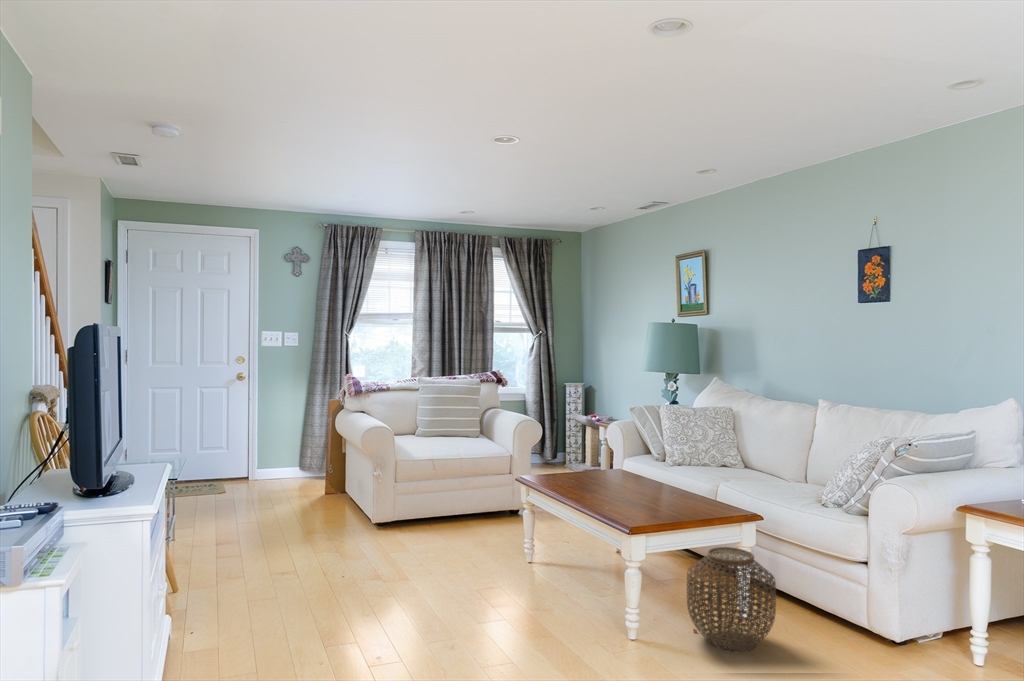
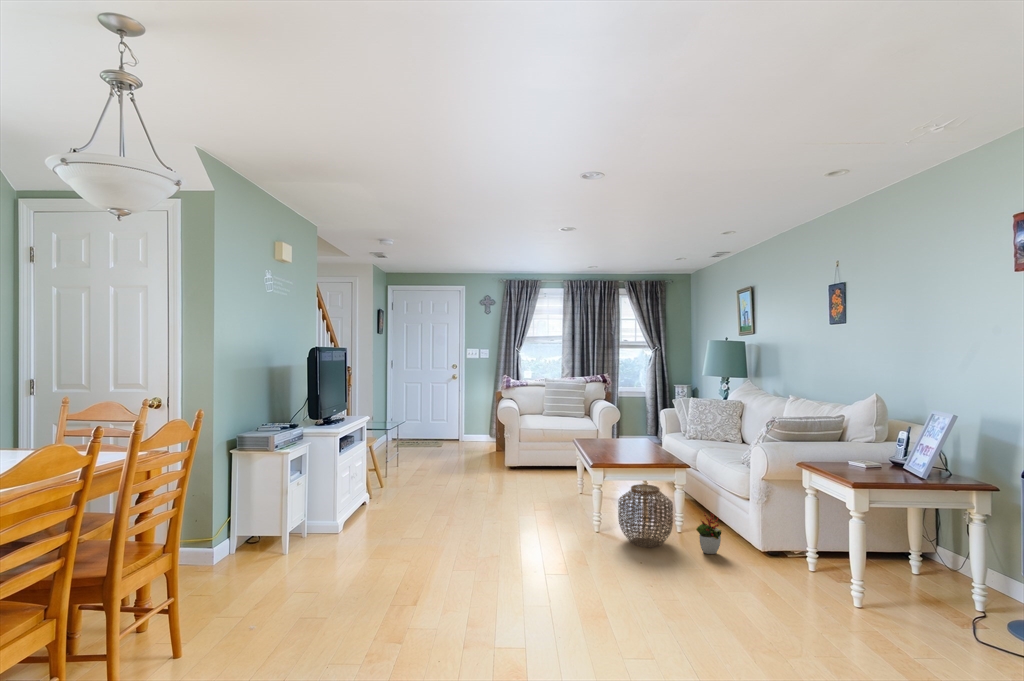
decorative plant: none [813,581,847,645] -> present [696,513,721,554]

